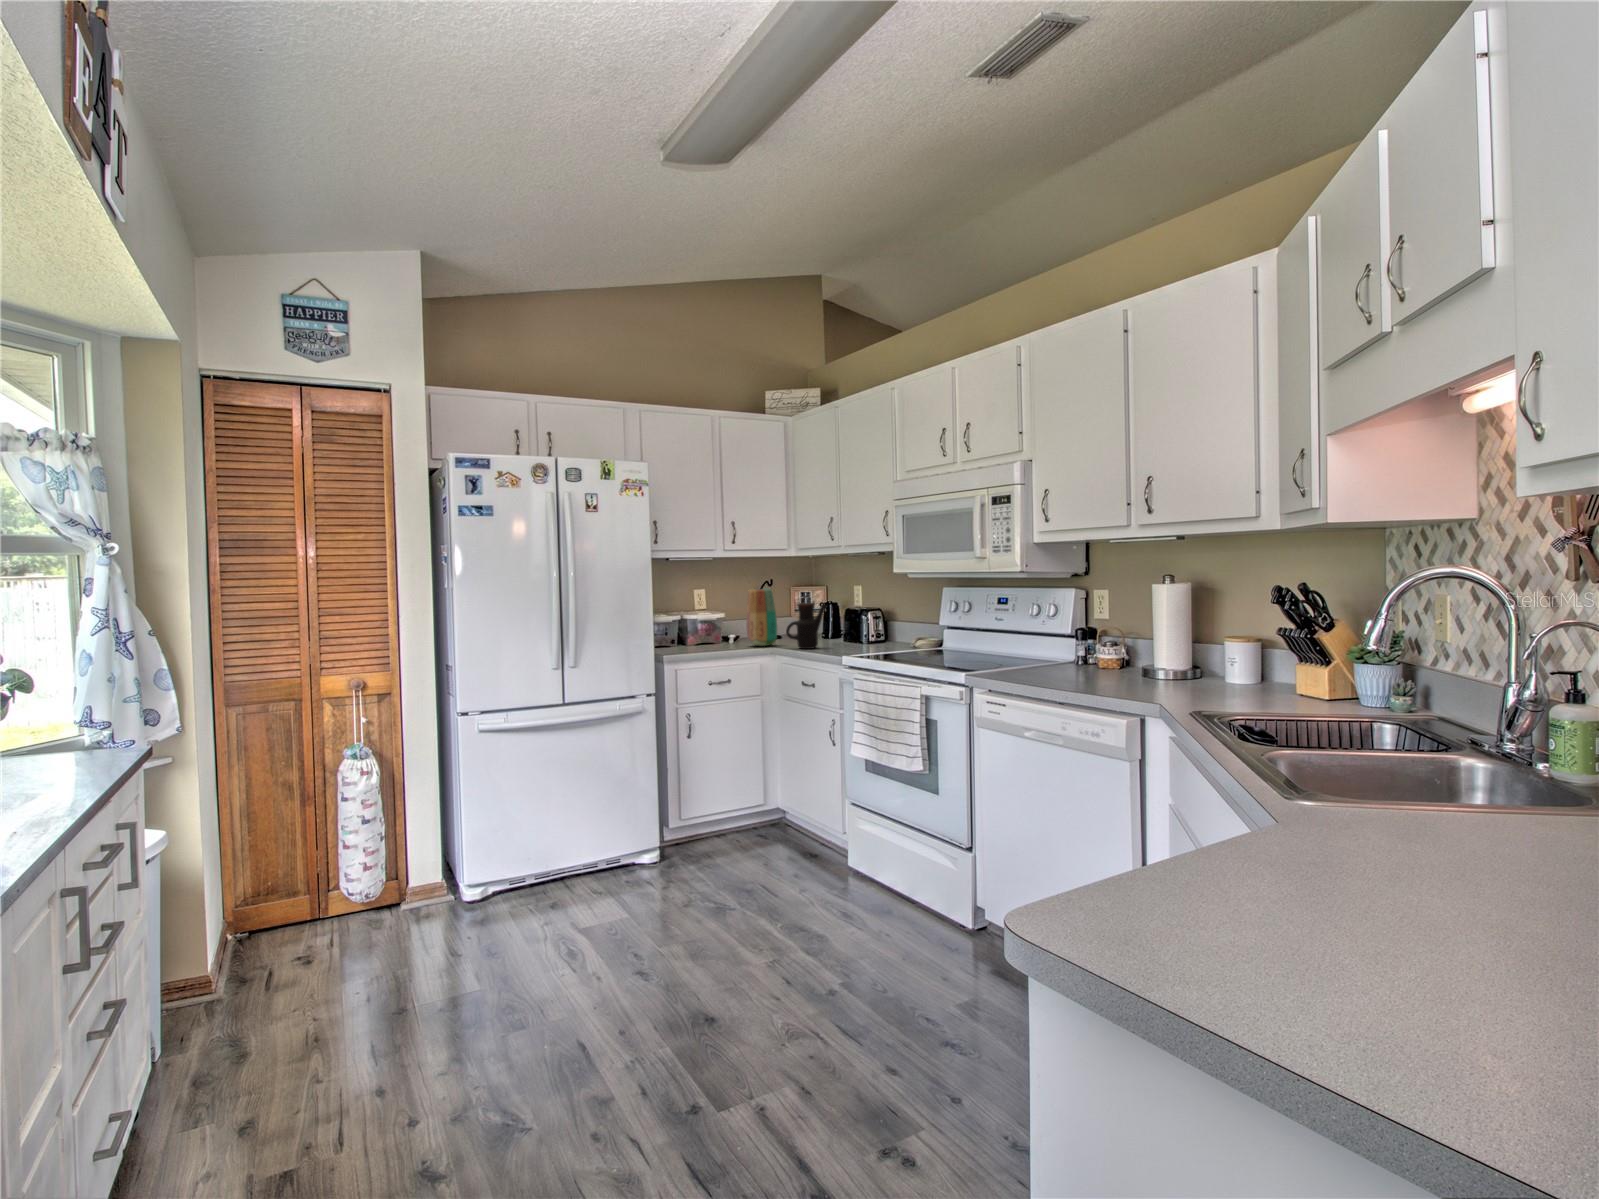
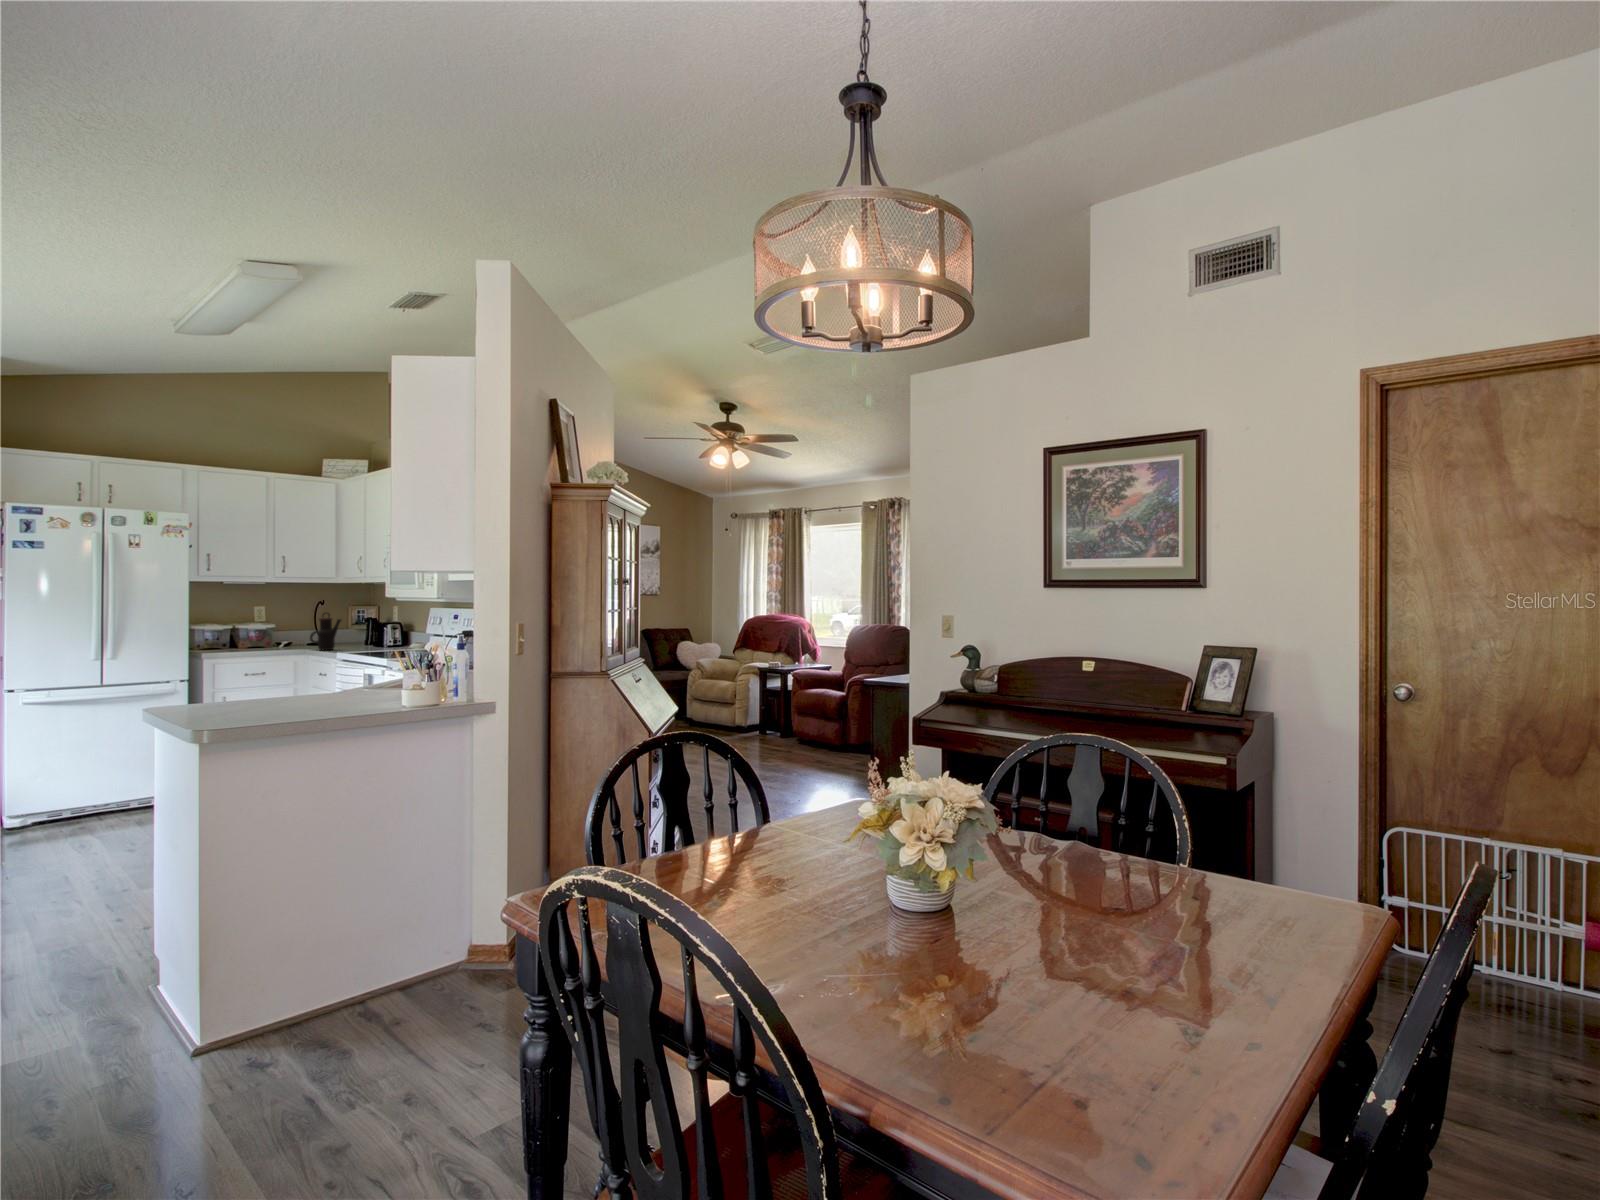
vase: present [747,589,777,646] -> none [284,607,309,649]

